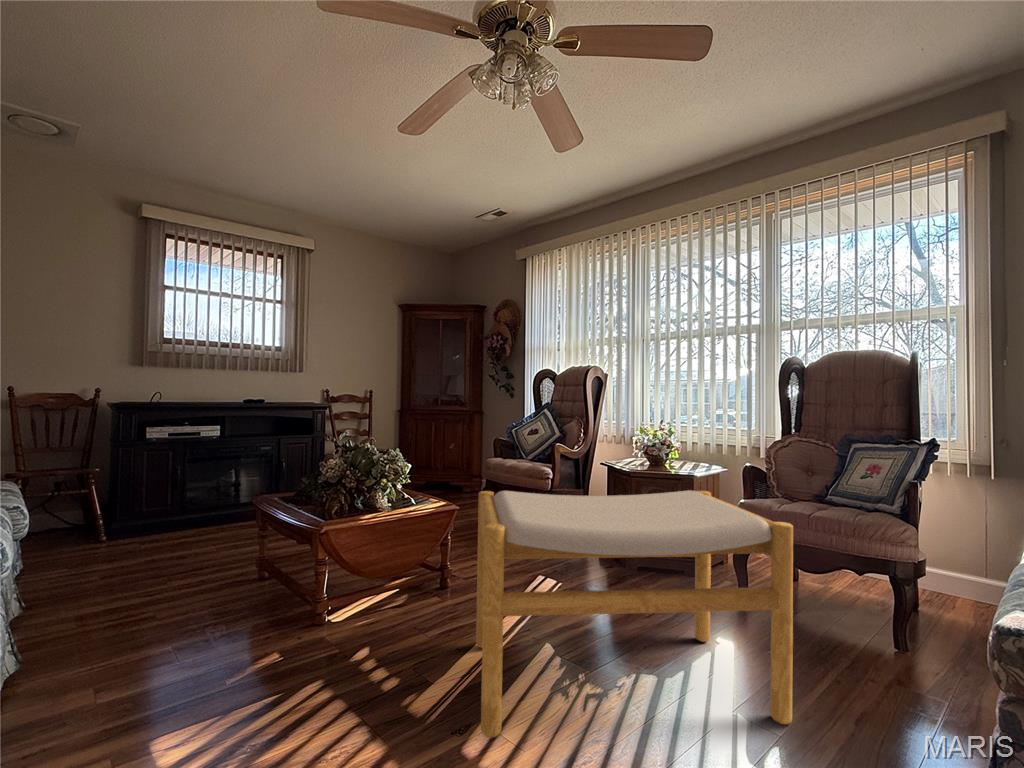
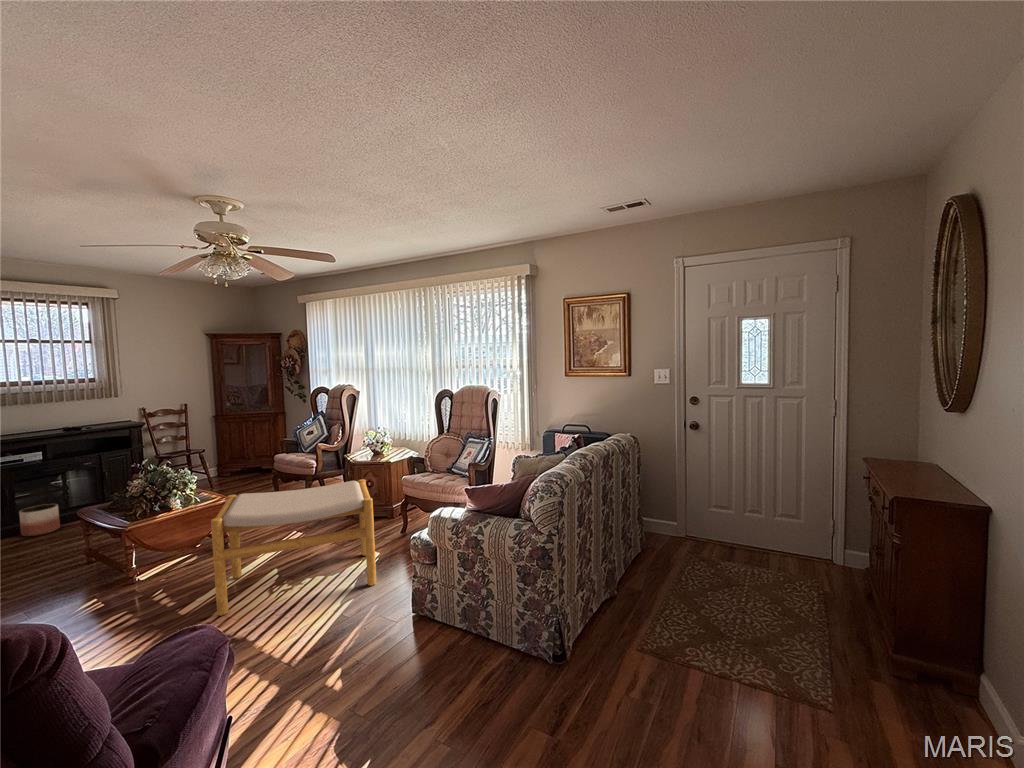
planter: none [187,493,230,532] -> present [19,504,60,536]

